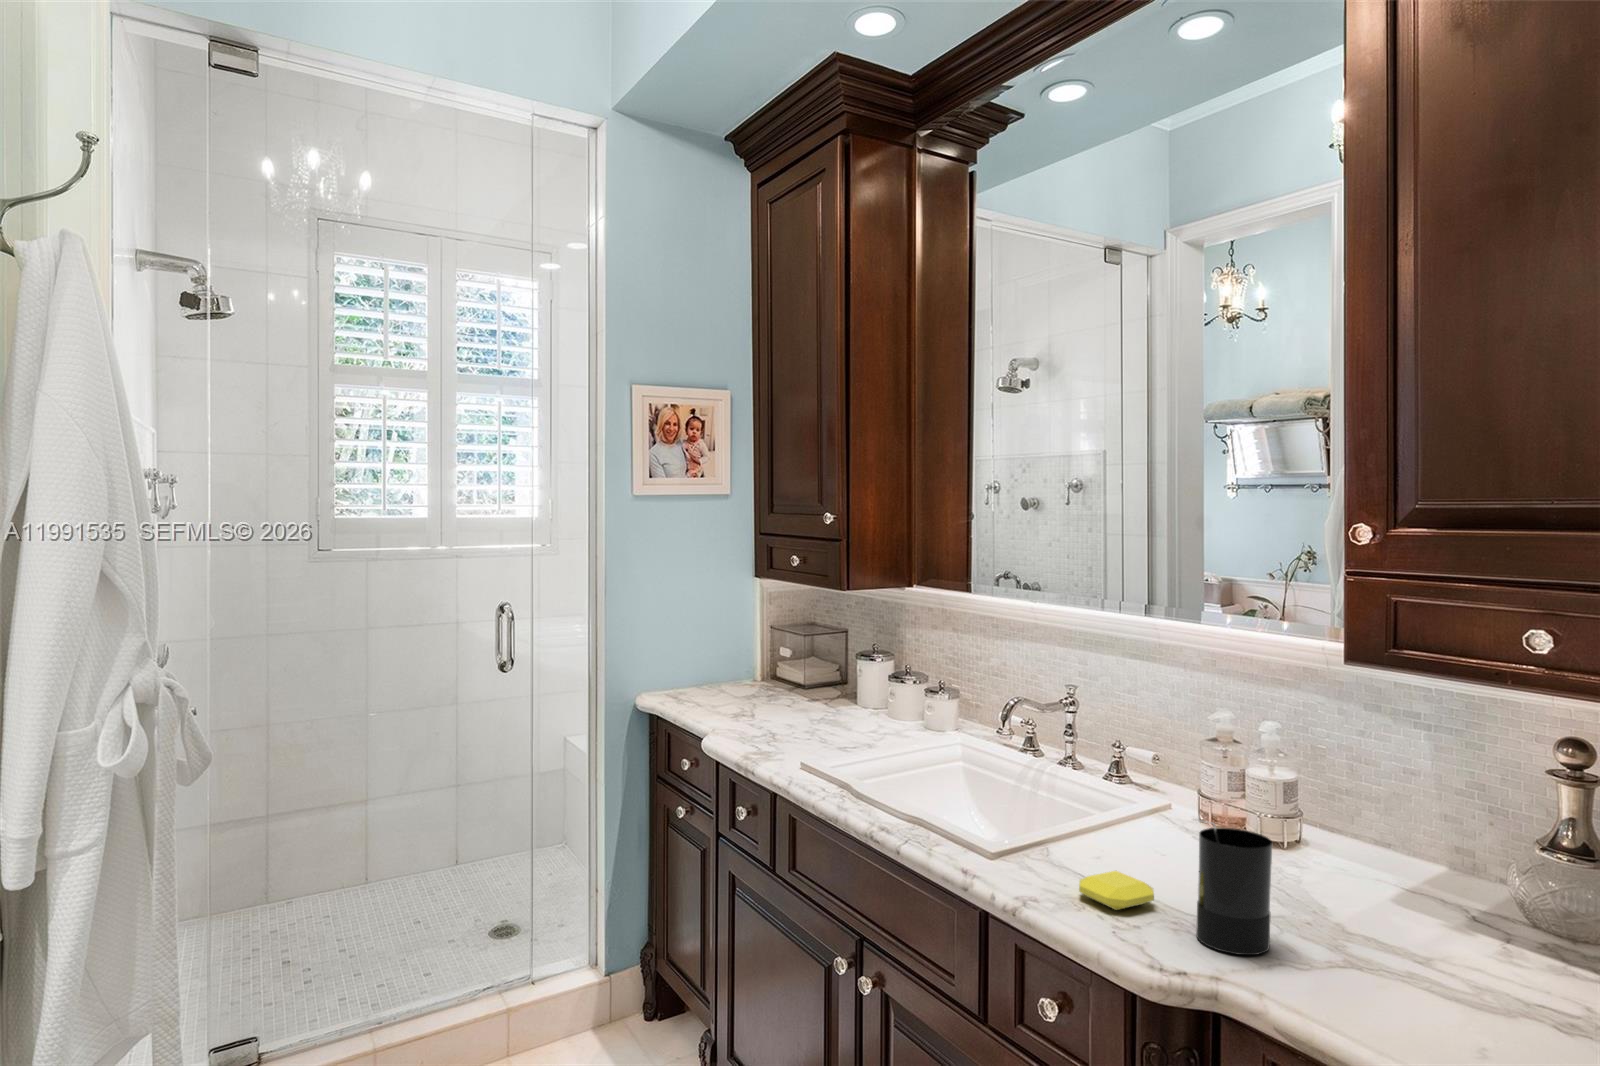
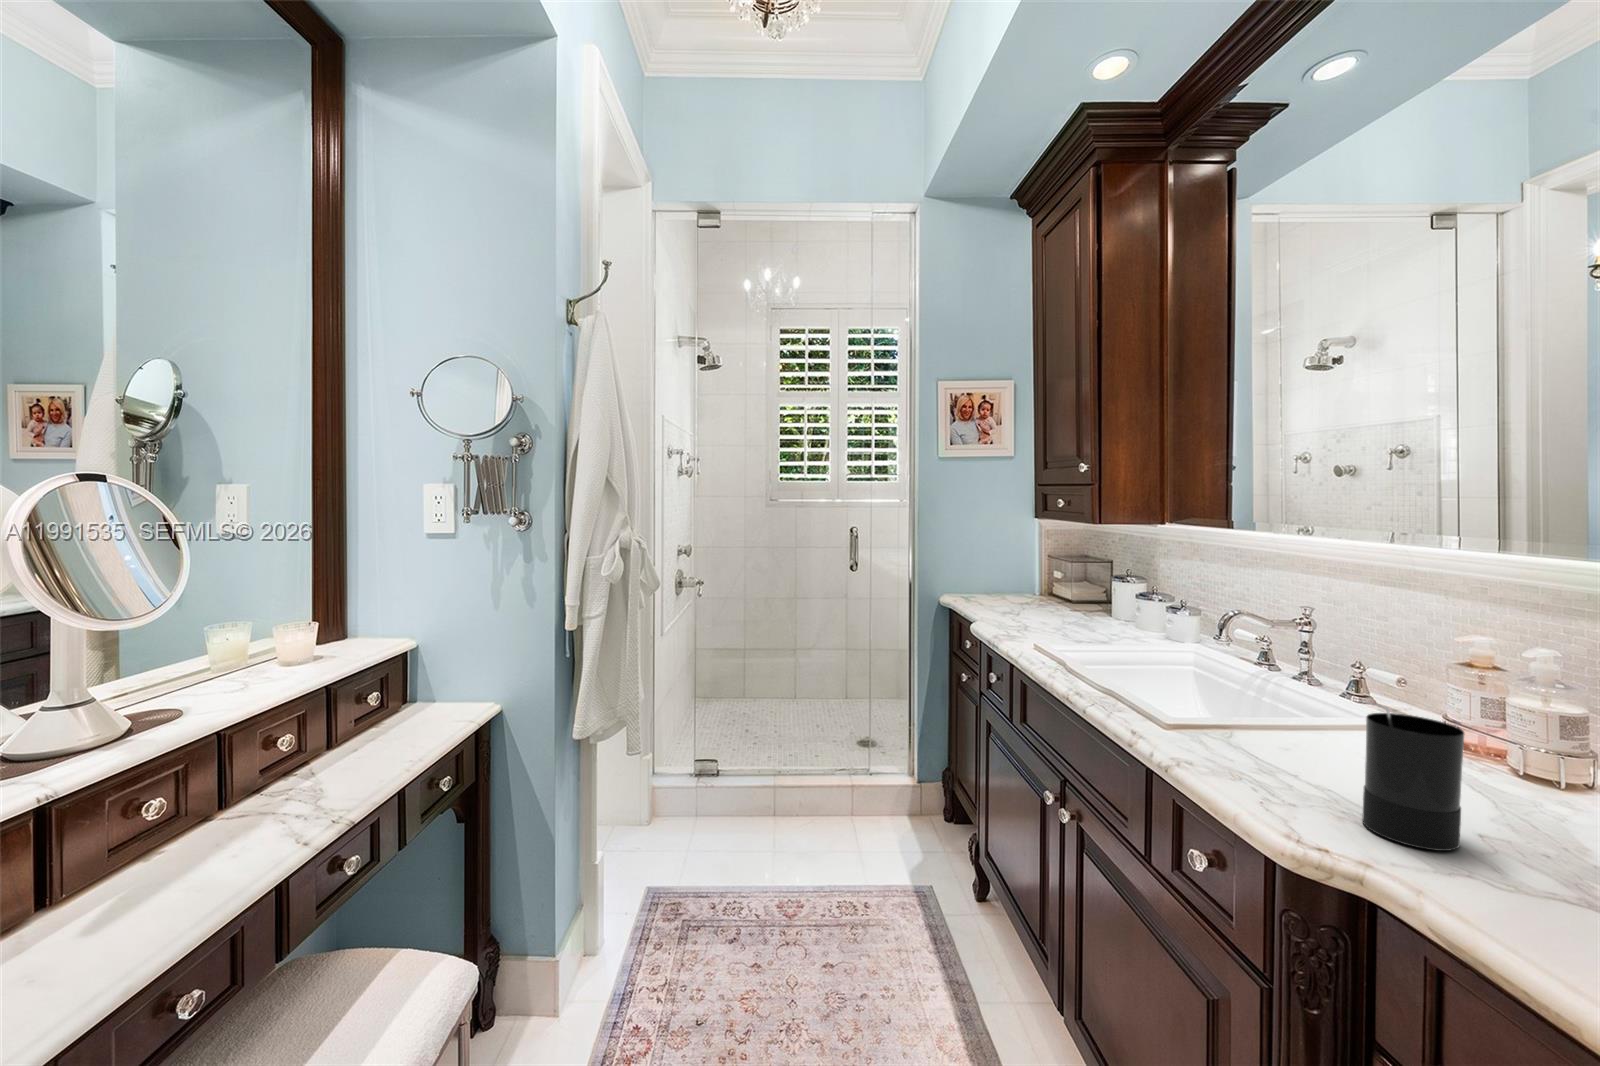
soap bar: present [1079,871,1154,910] -> none [1237,748,1324,783]

